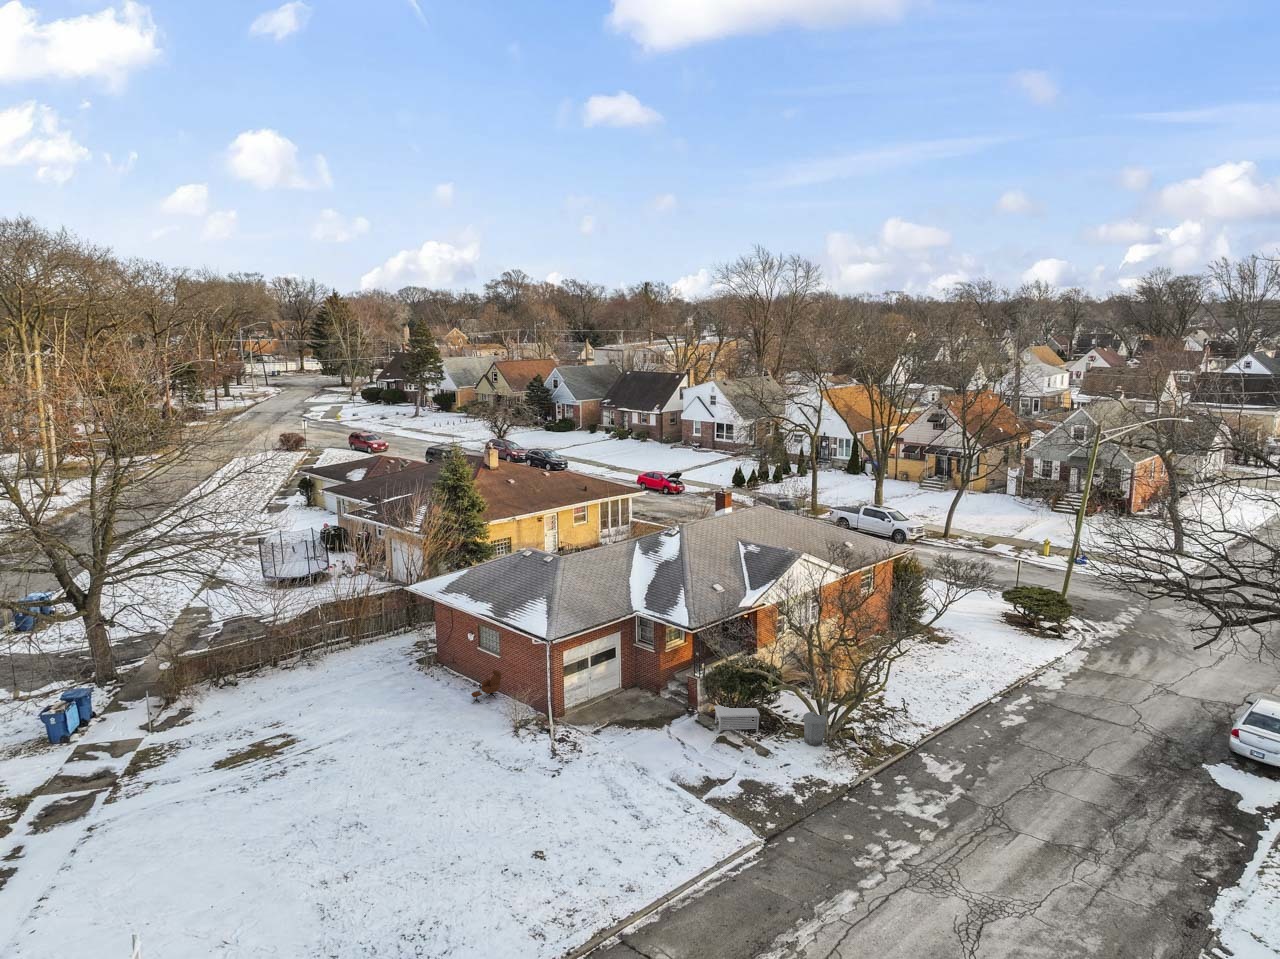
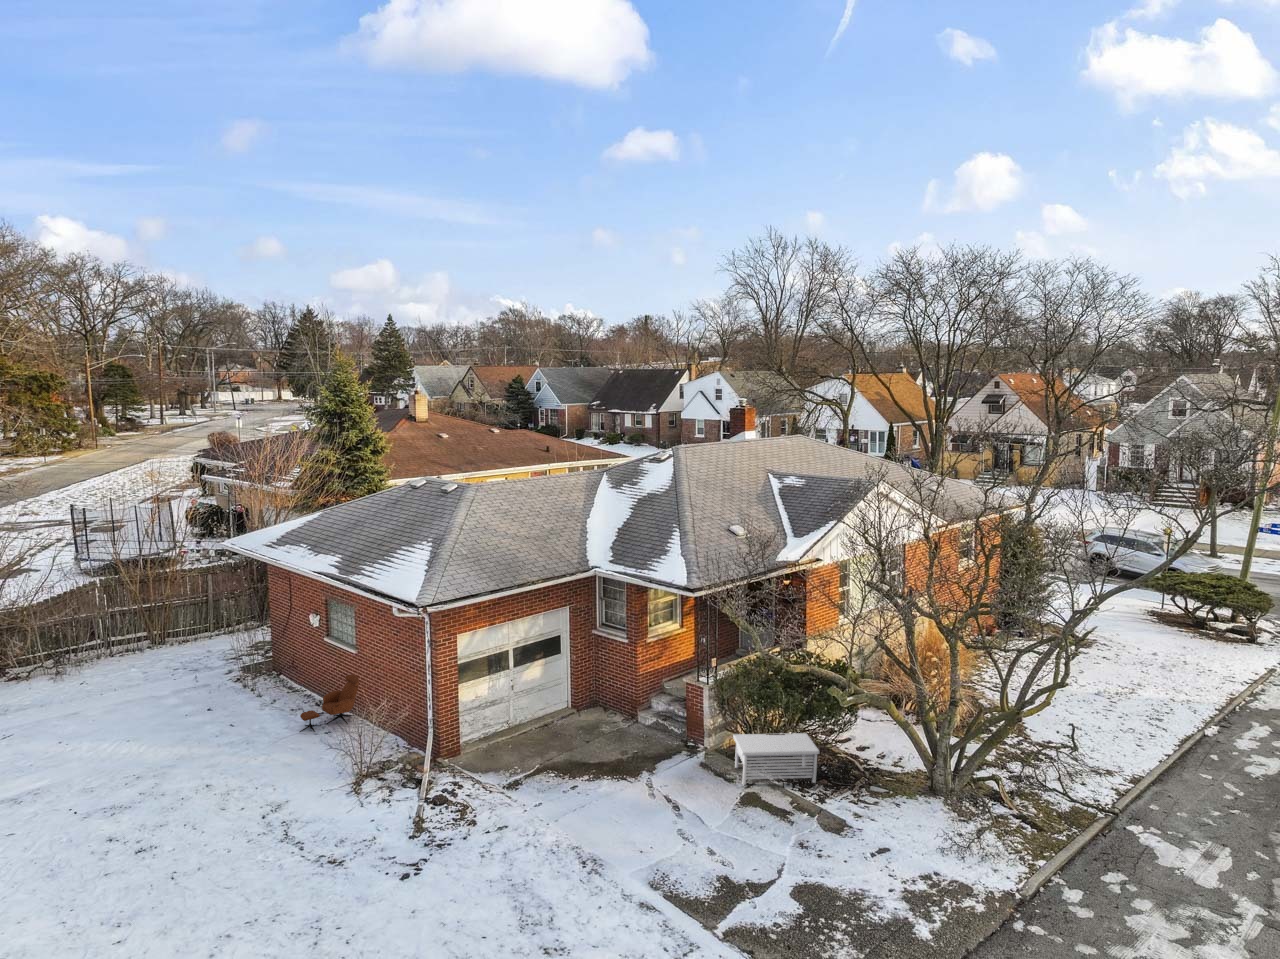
trash can: present [803,712,827,746] -> none [904,745,950,811]

